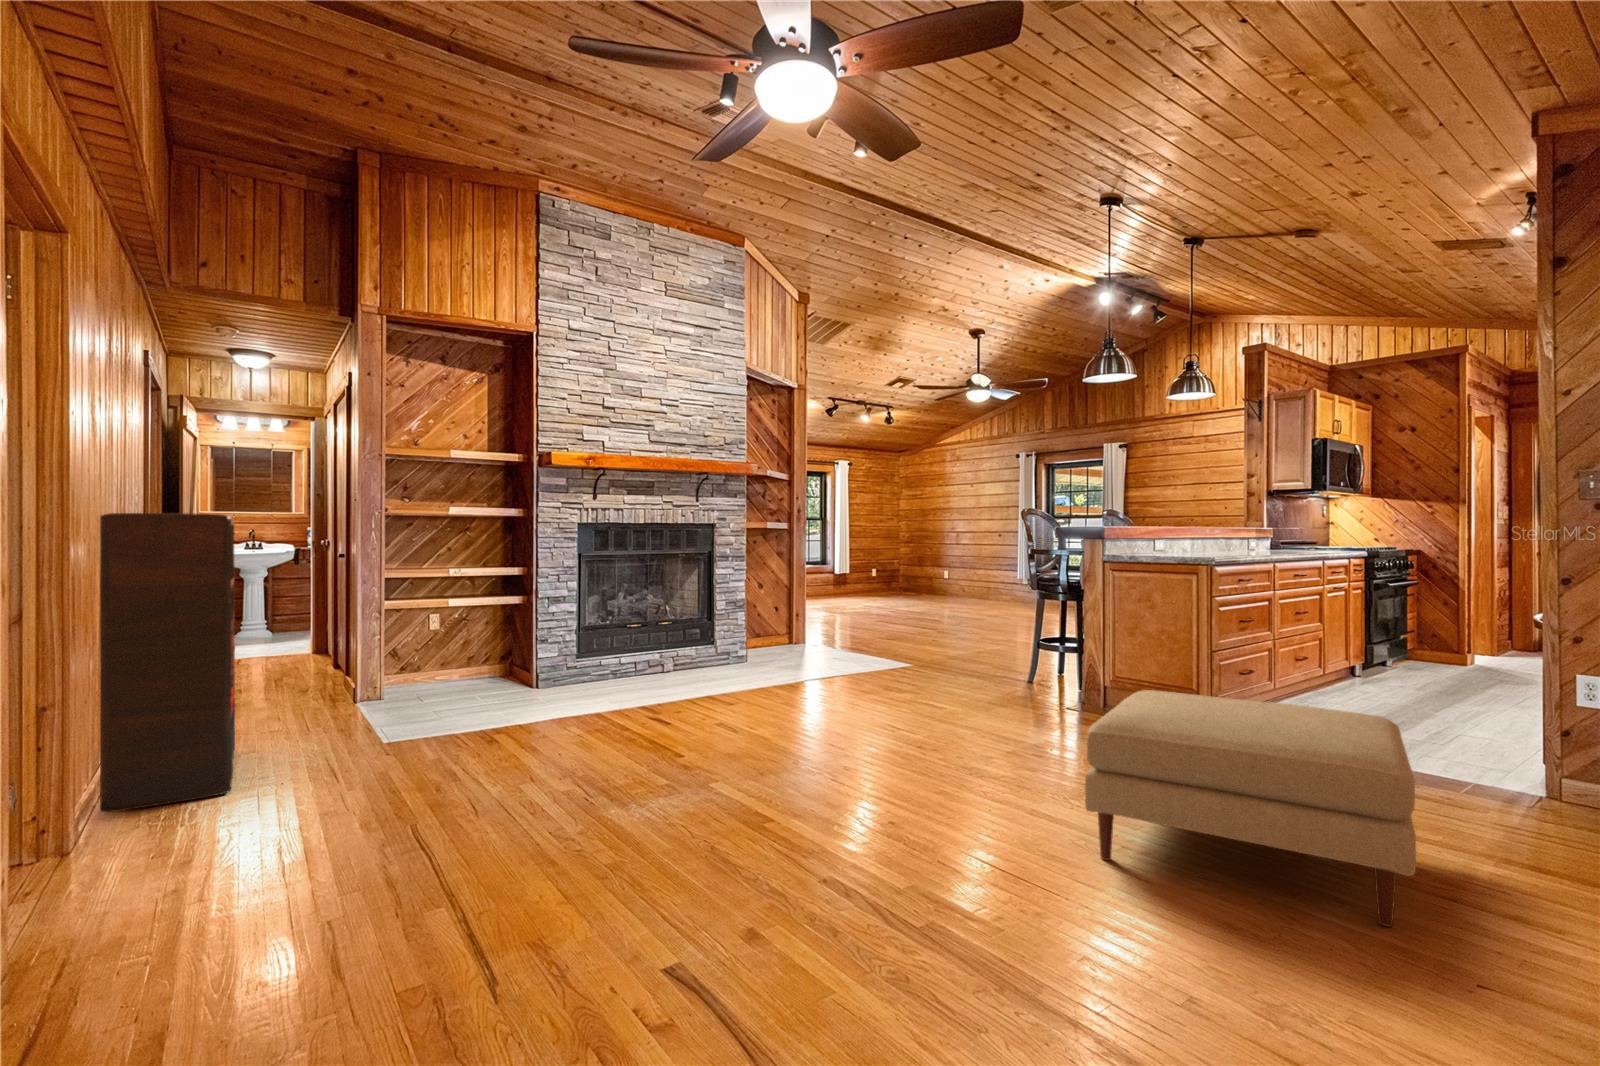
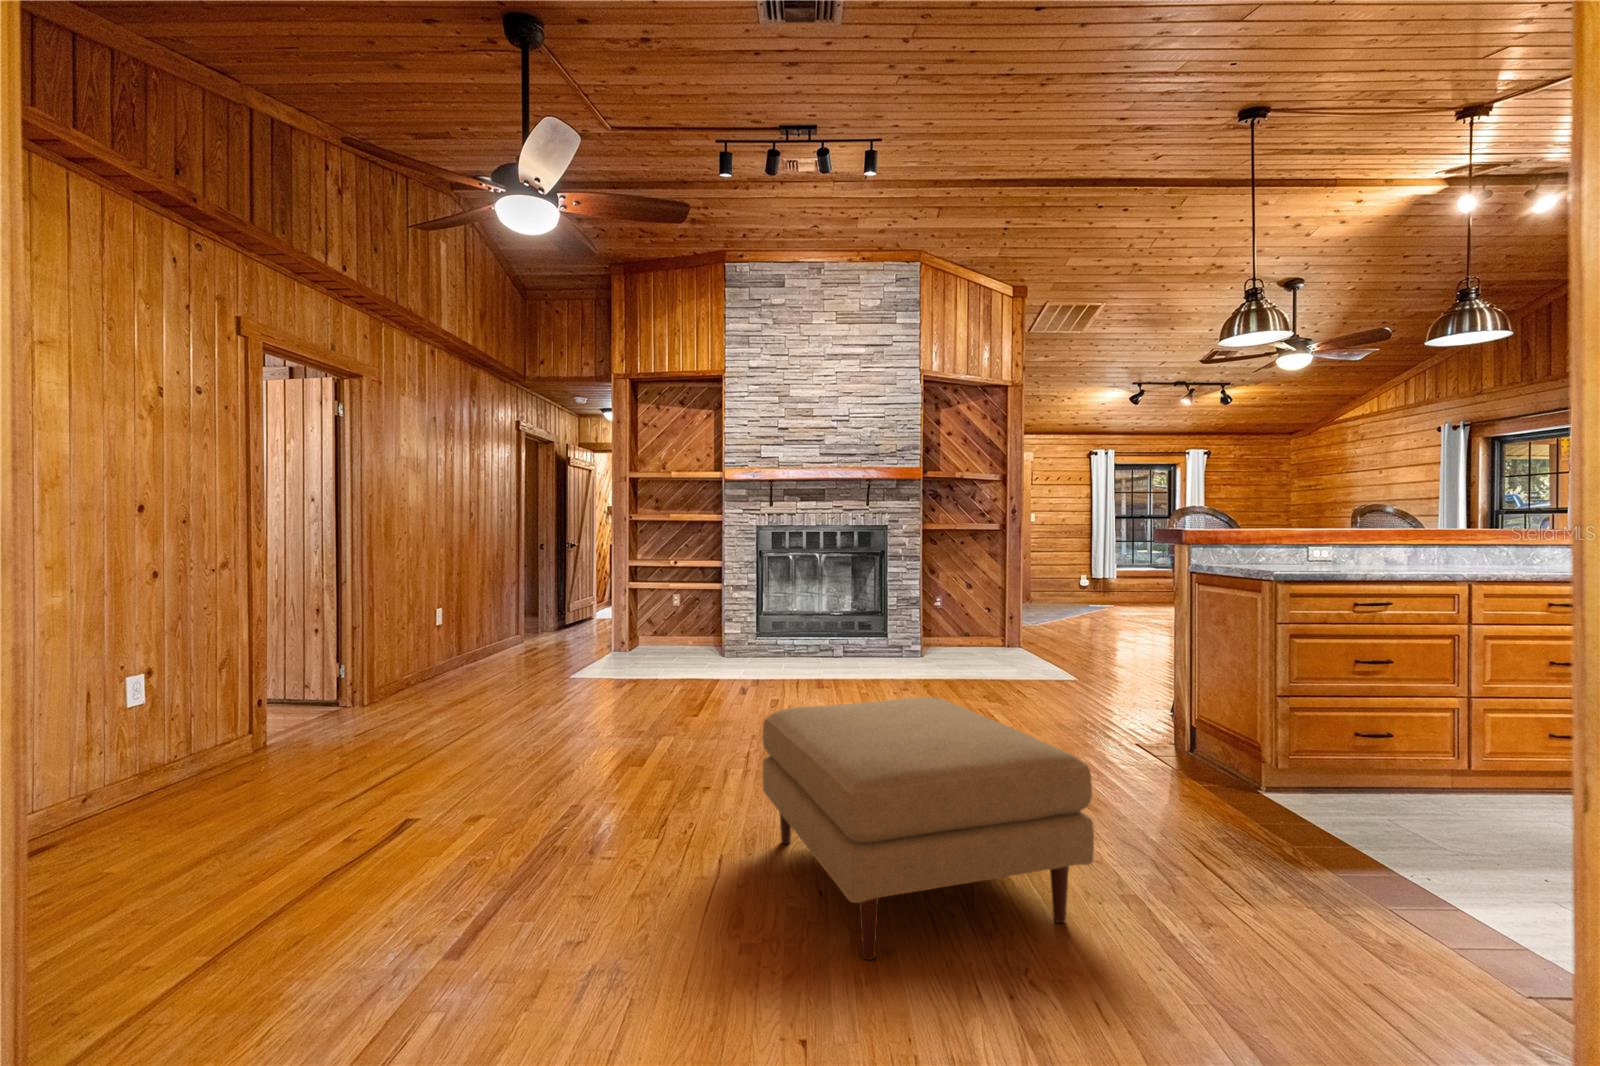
bookshelf: present [100,513,235,812] -> none [395,524,499,692]

